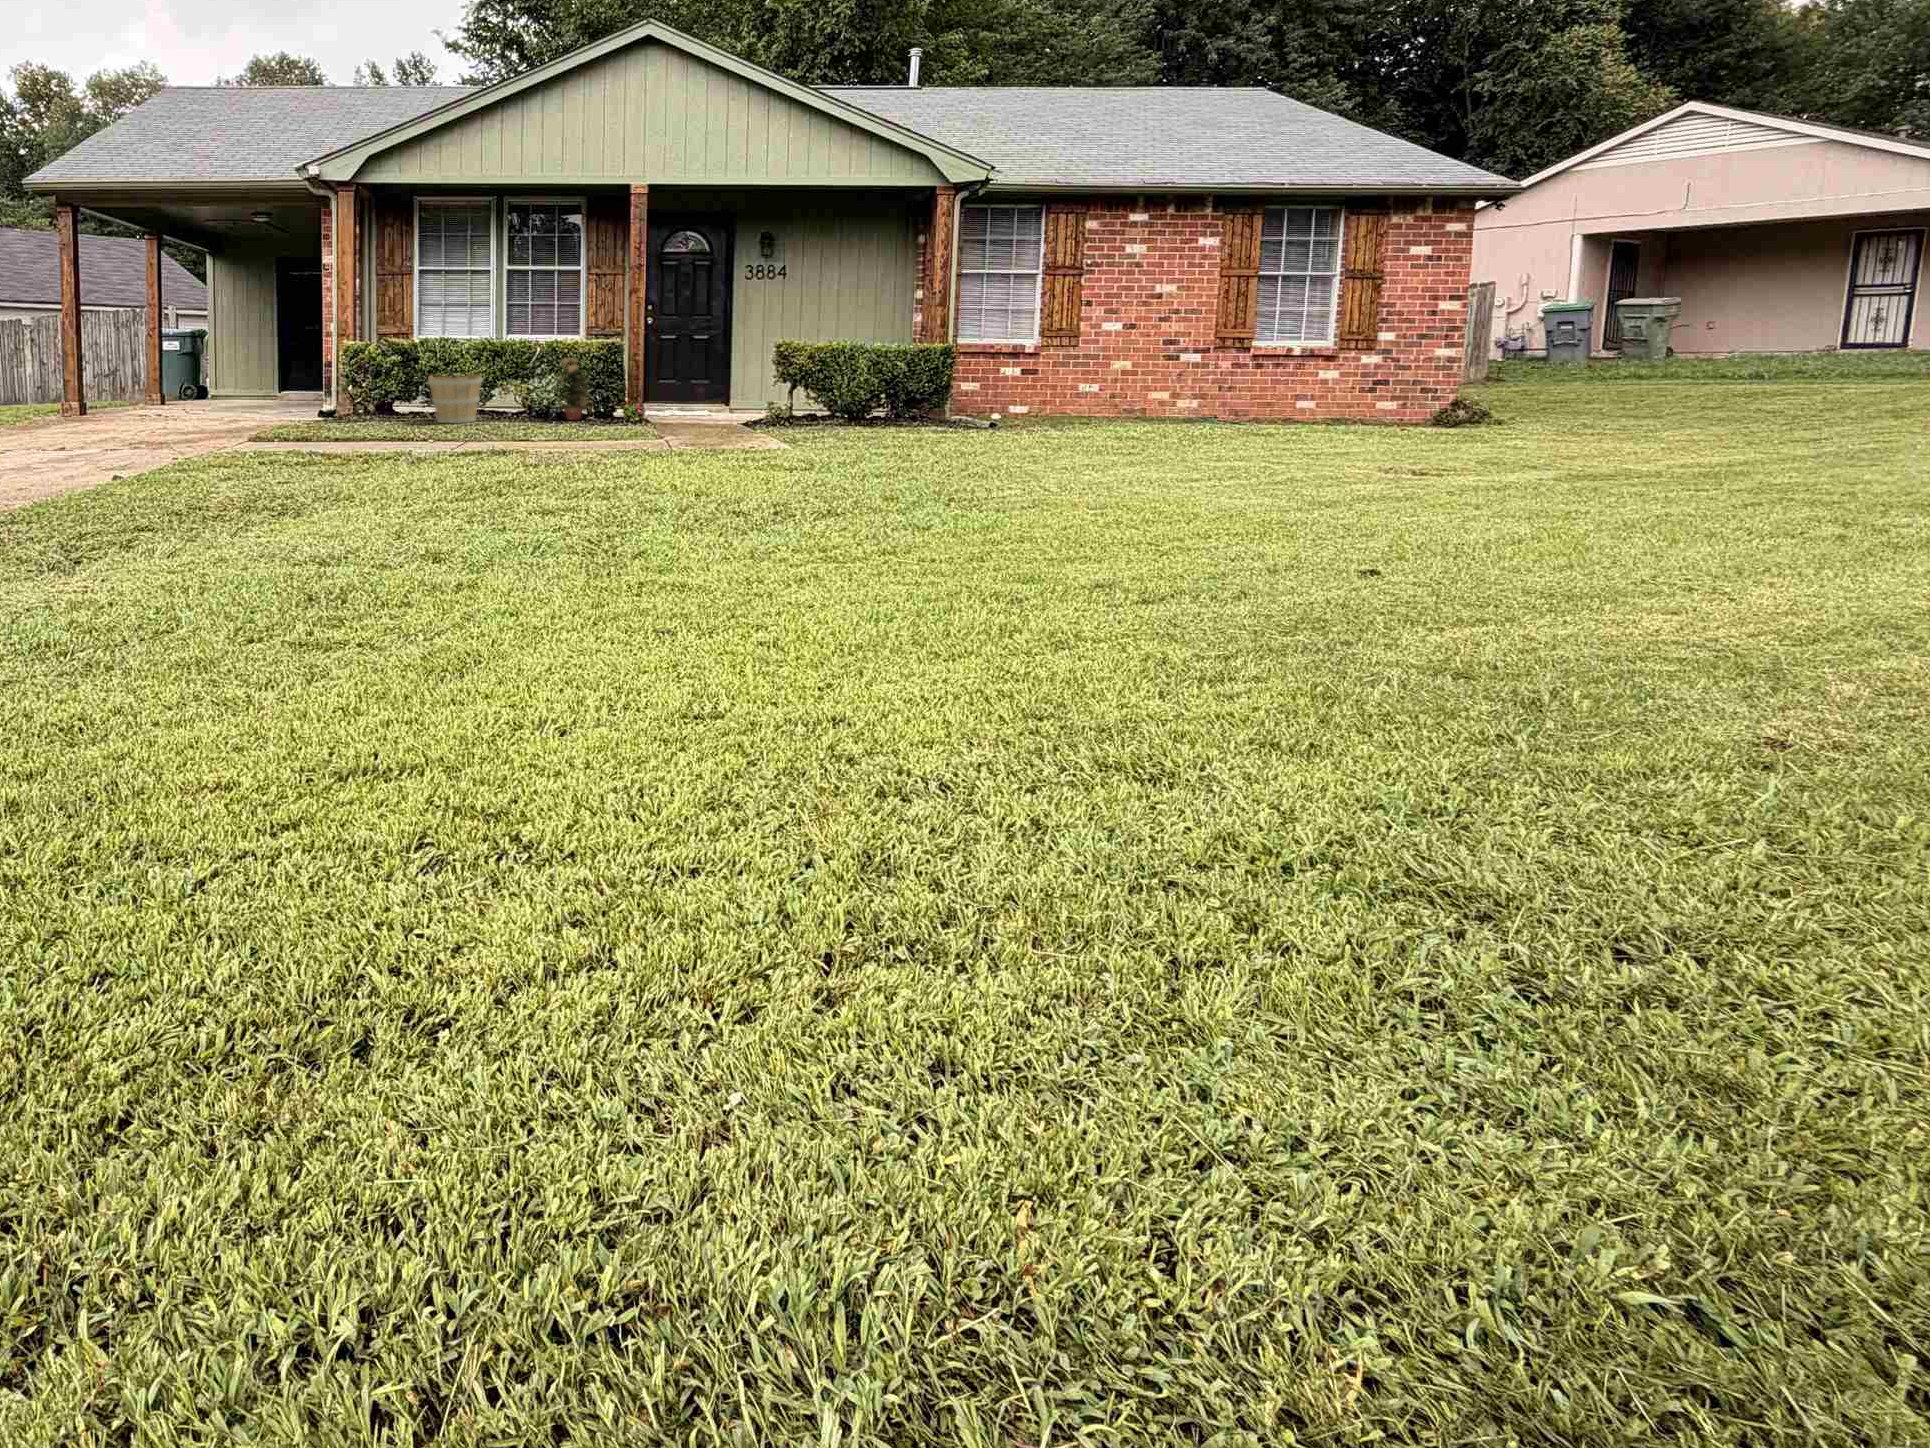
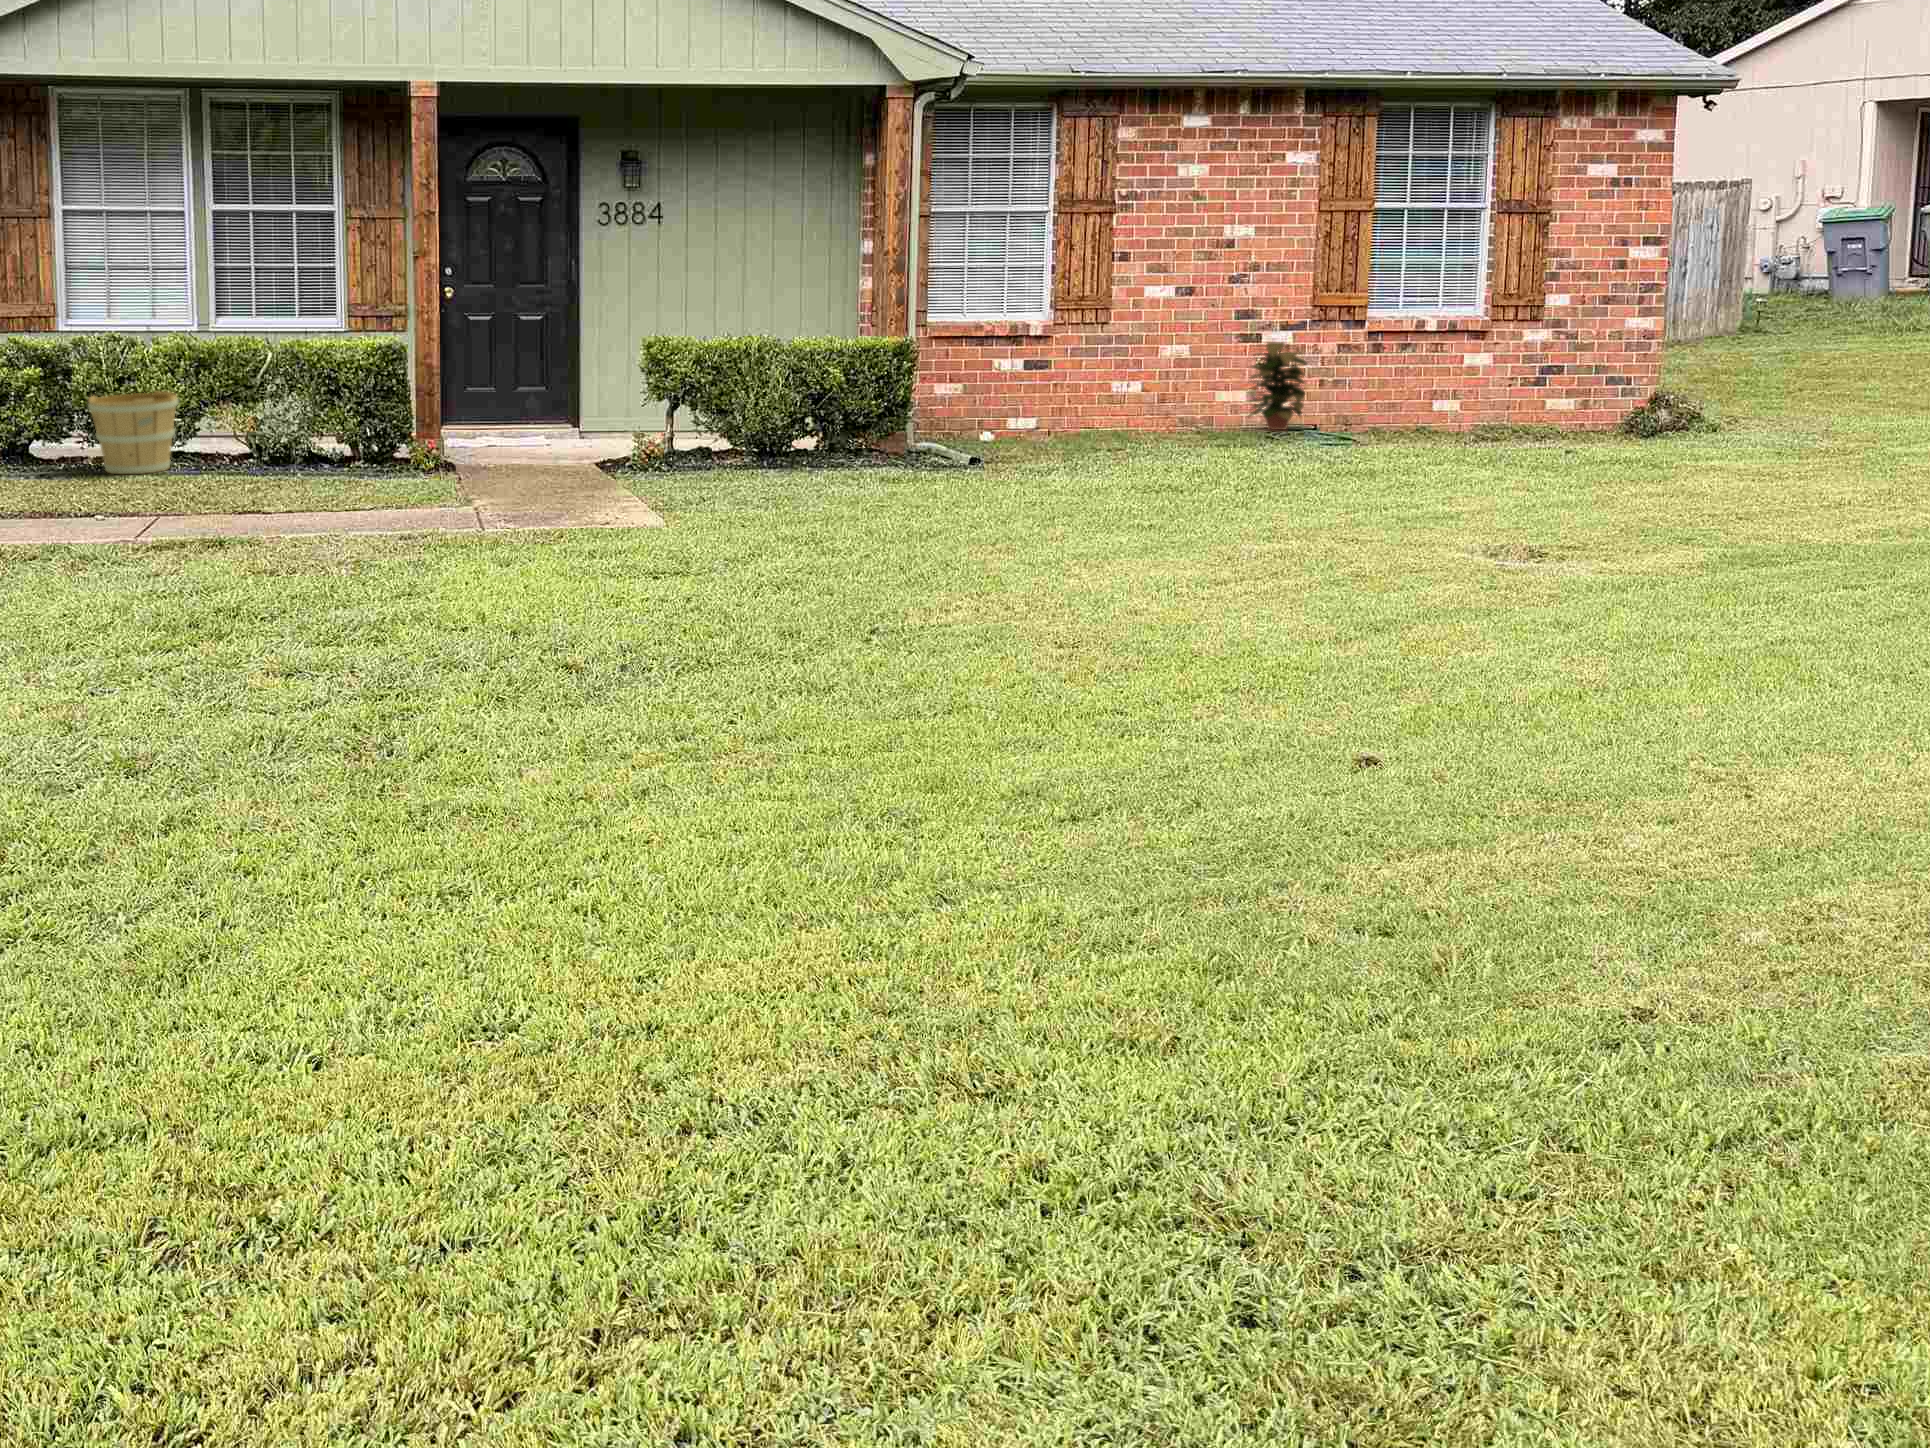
decorative plant: present [555,359,593,420] -> present [1248,342,1307,430]

